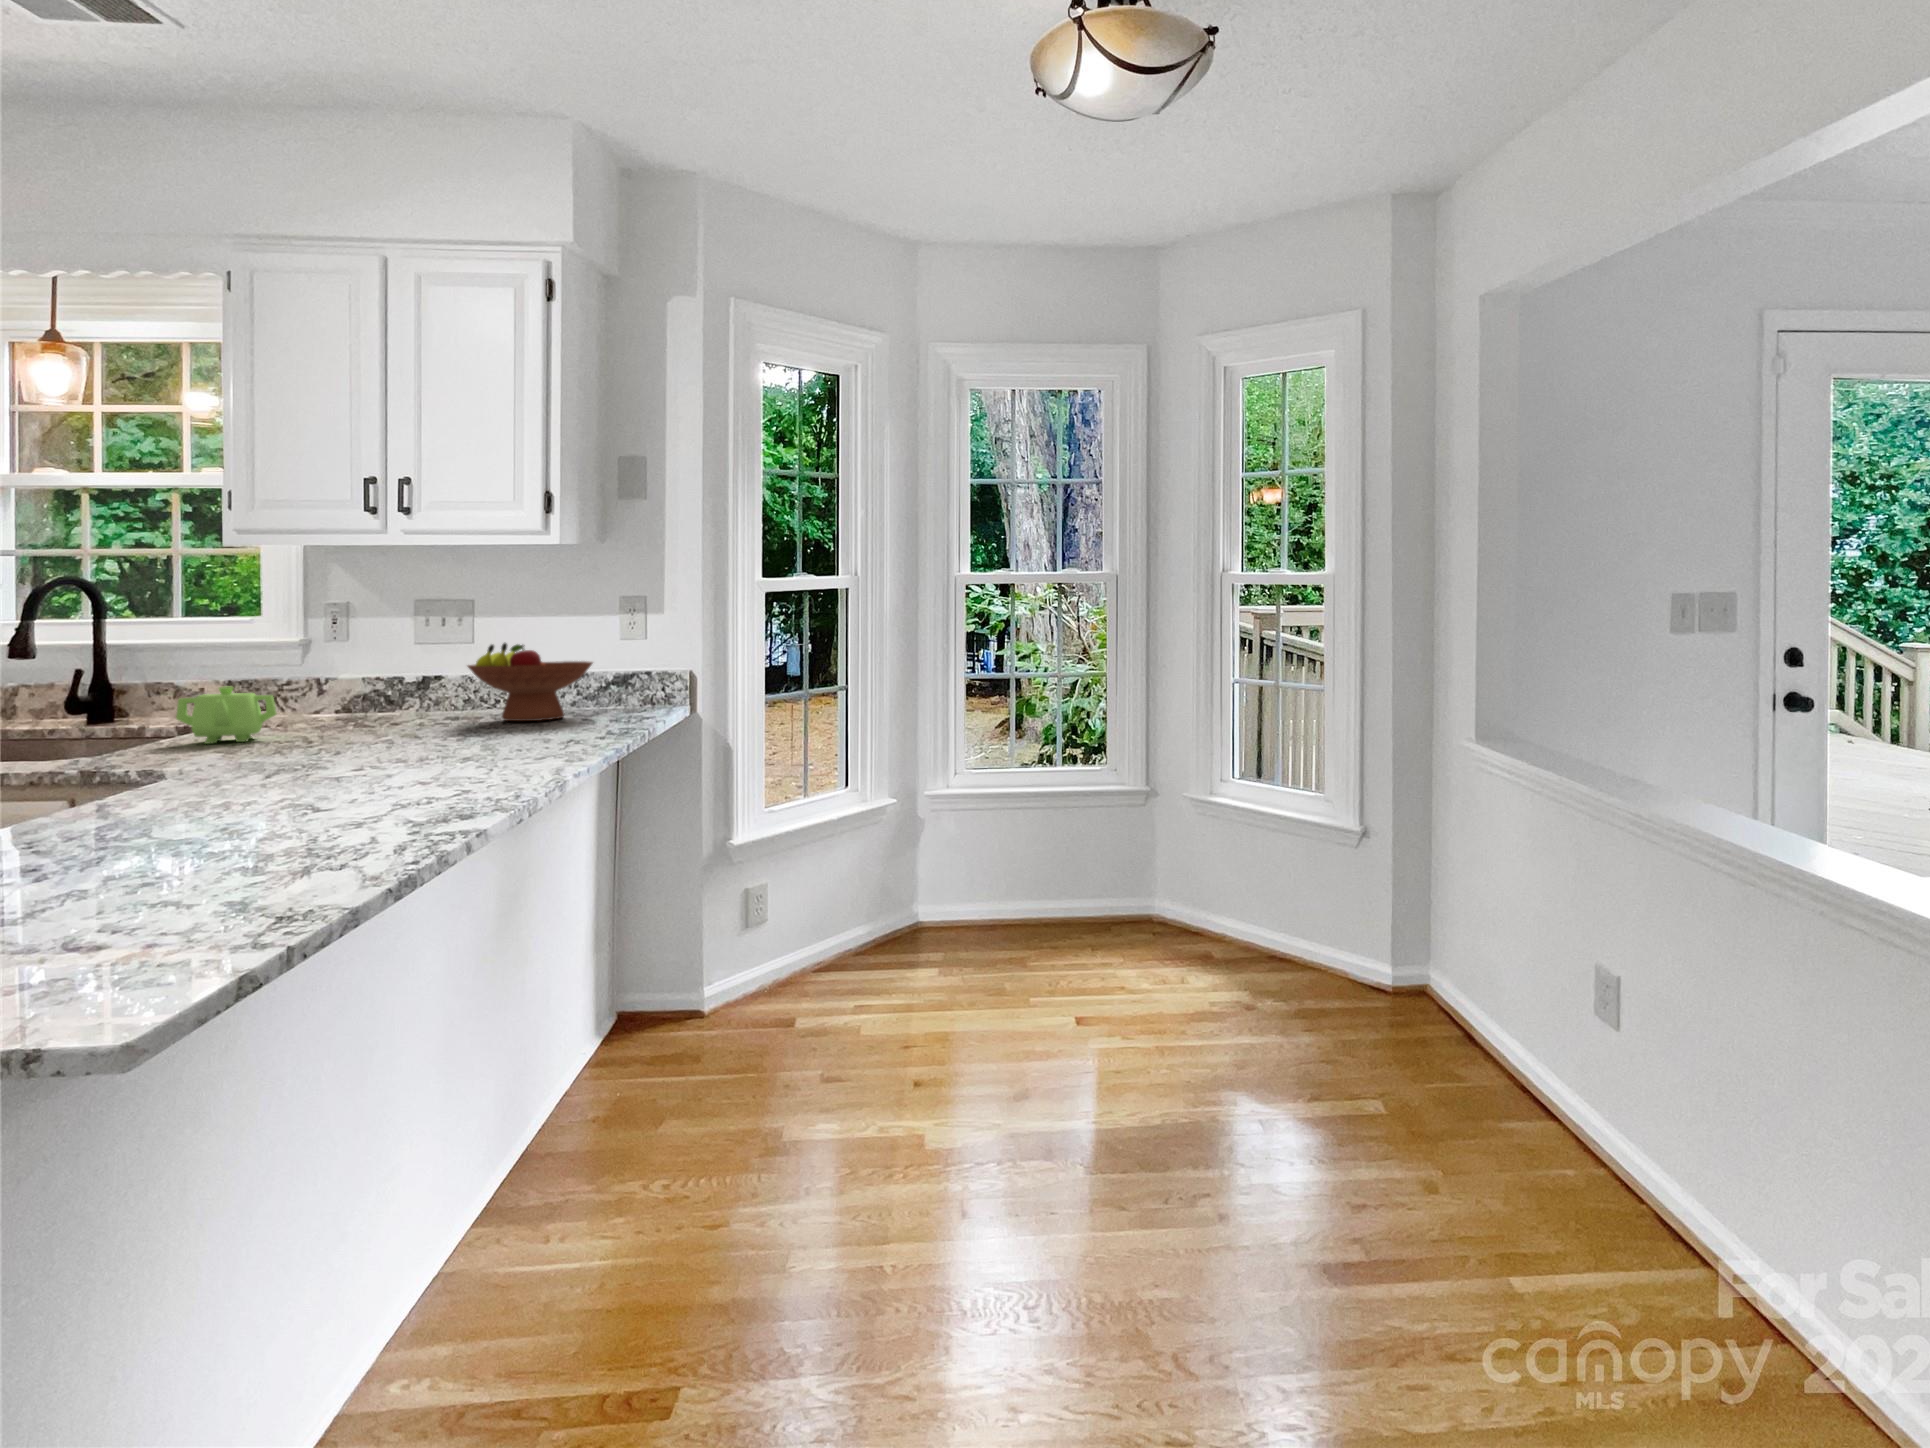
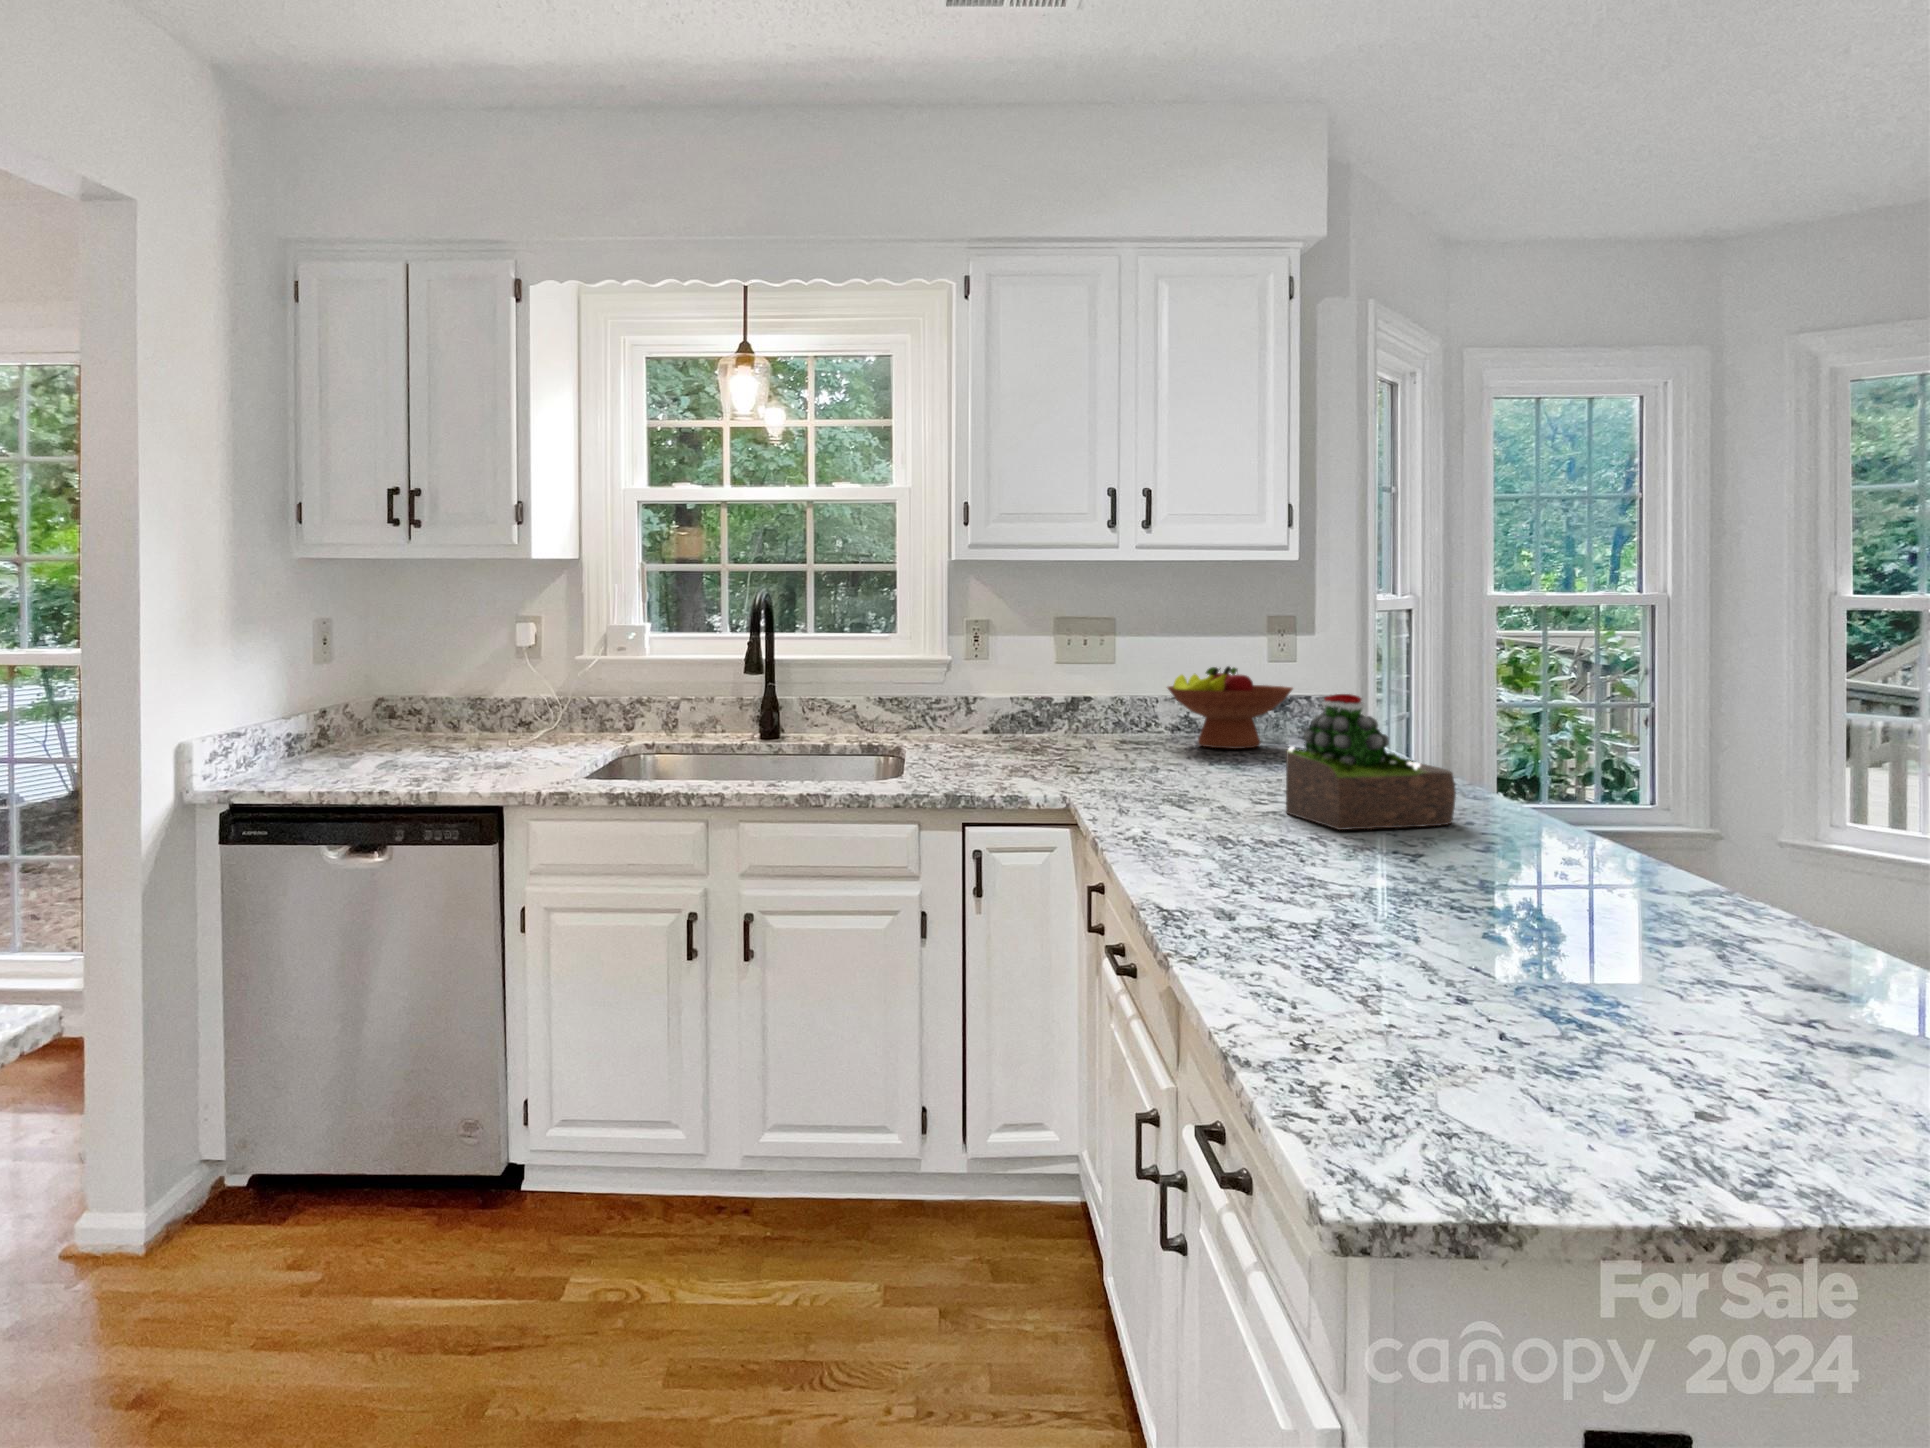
succulent plant: none [273,660,453,792] -> present [1286,694,1456,830]
teapot: present [176,687,277,744] -> none [953,709,1033,767]

